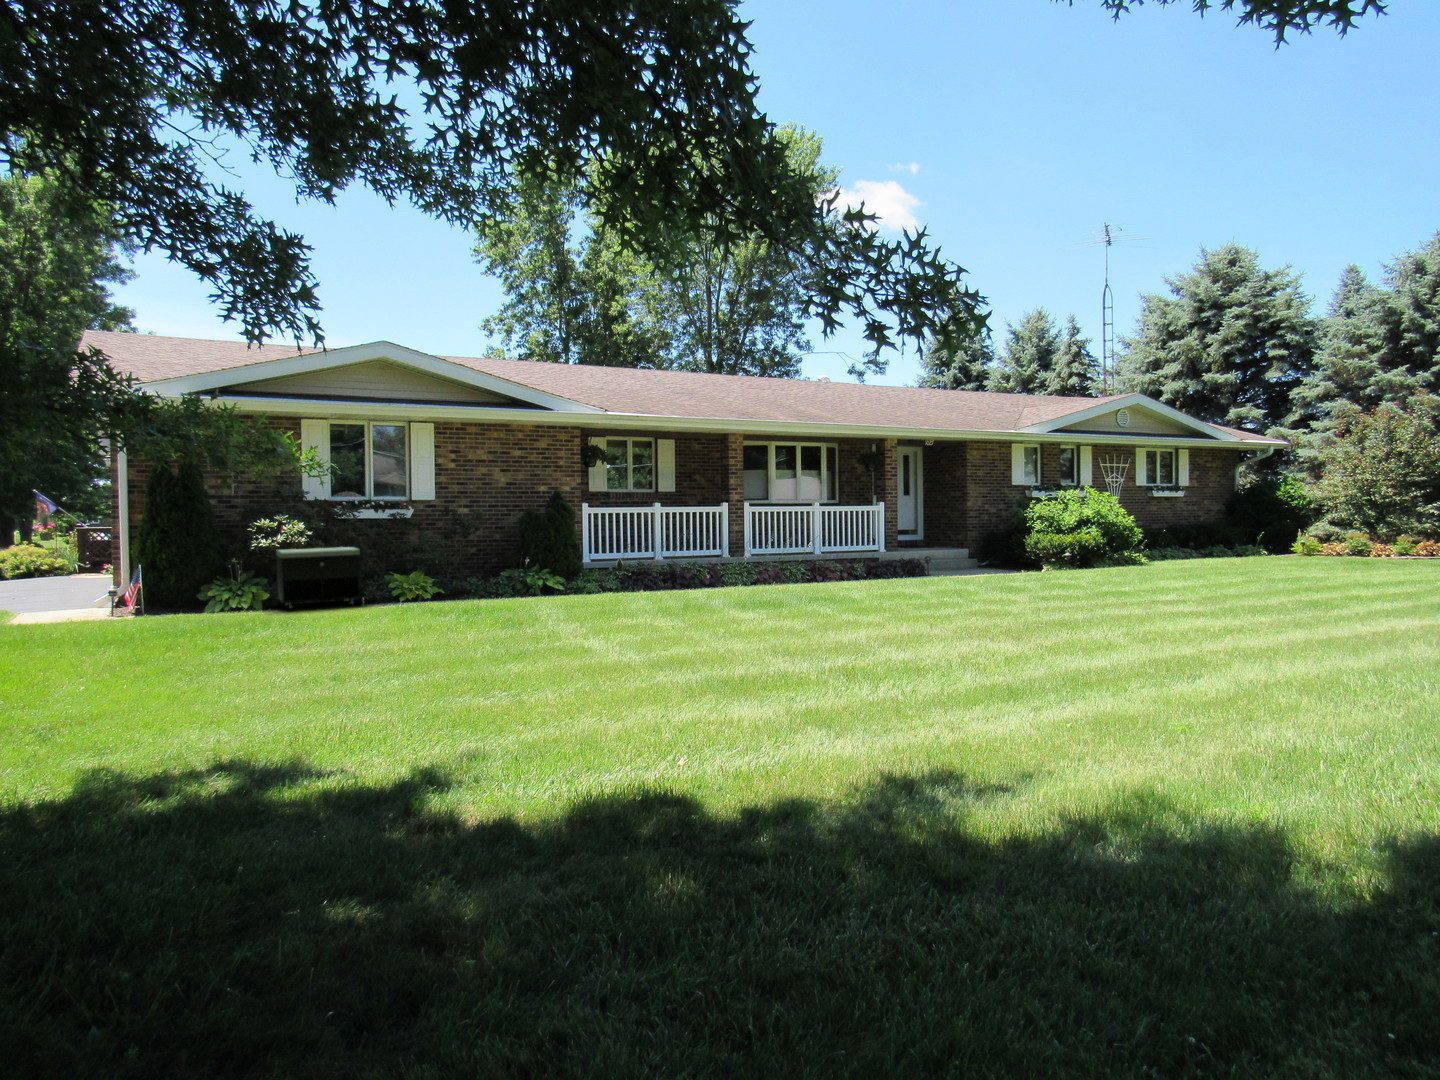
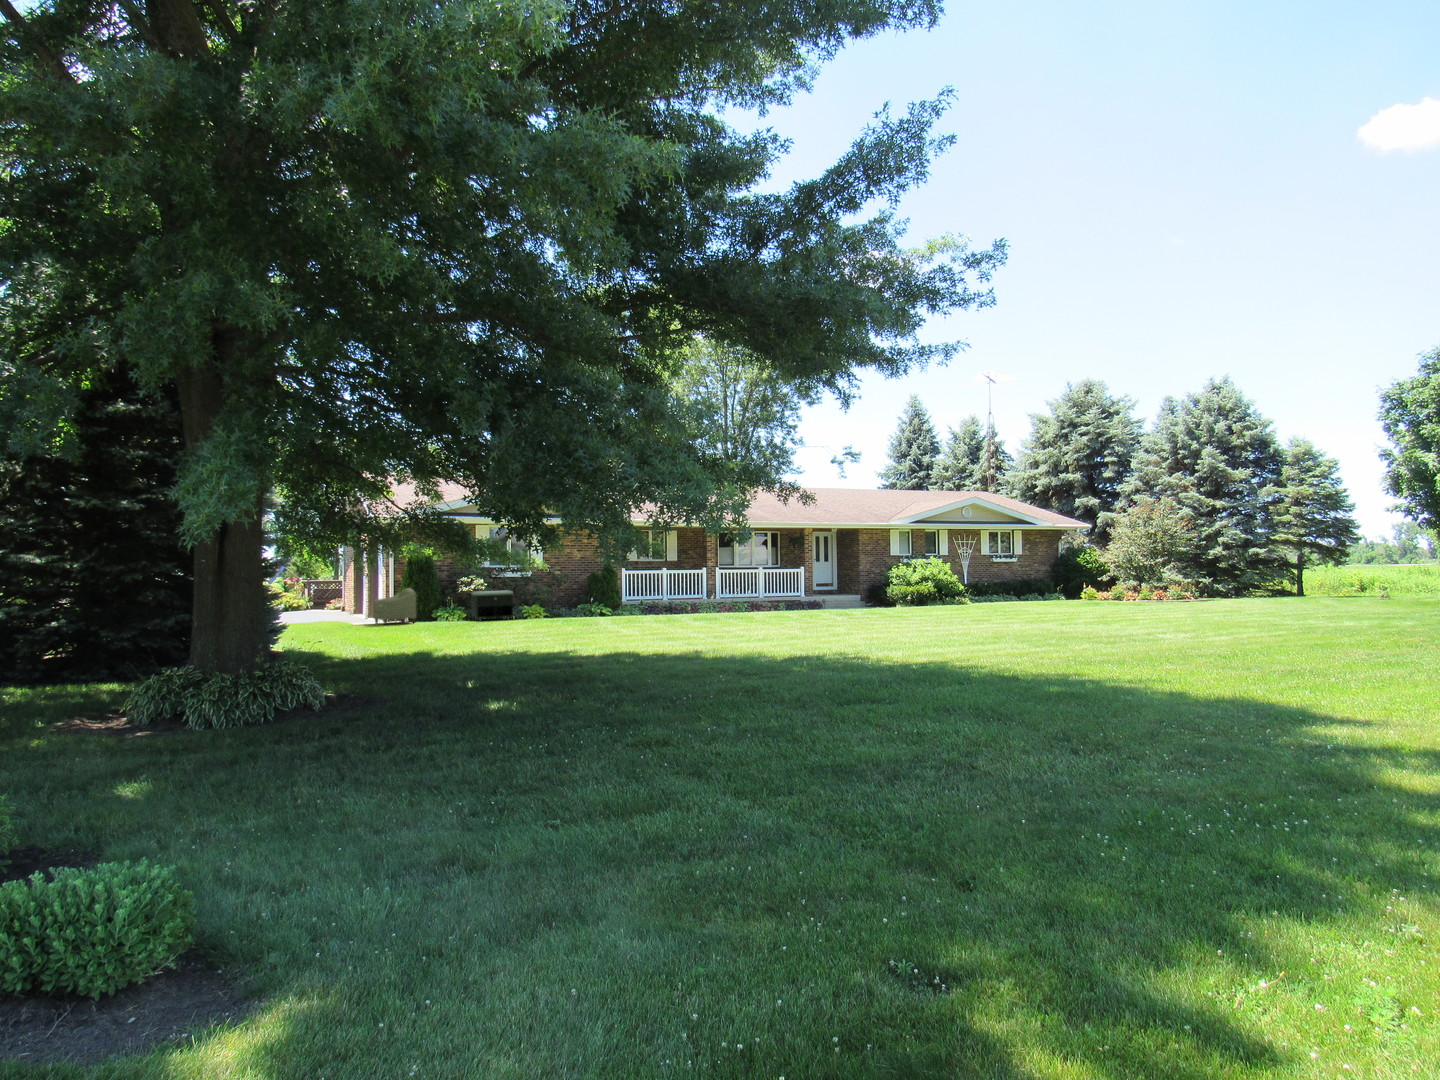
chair: none [55,543,146,623] -> present [373,588,416,625]

